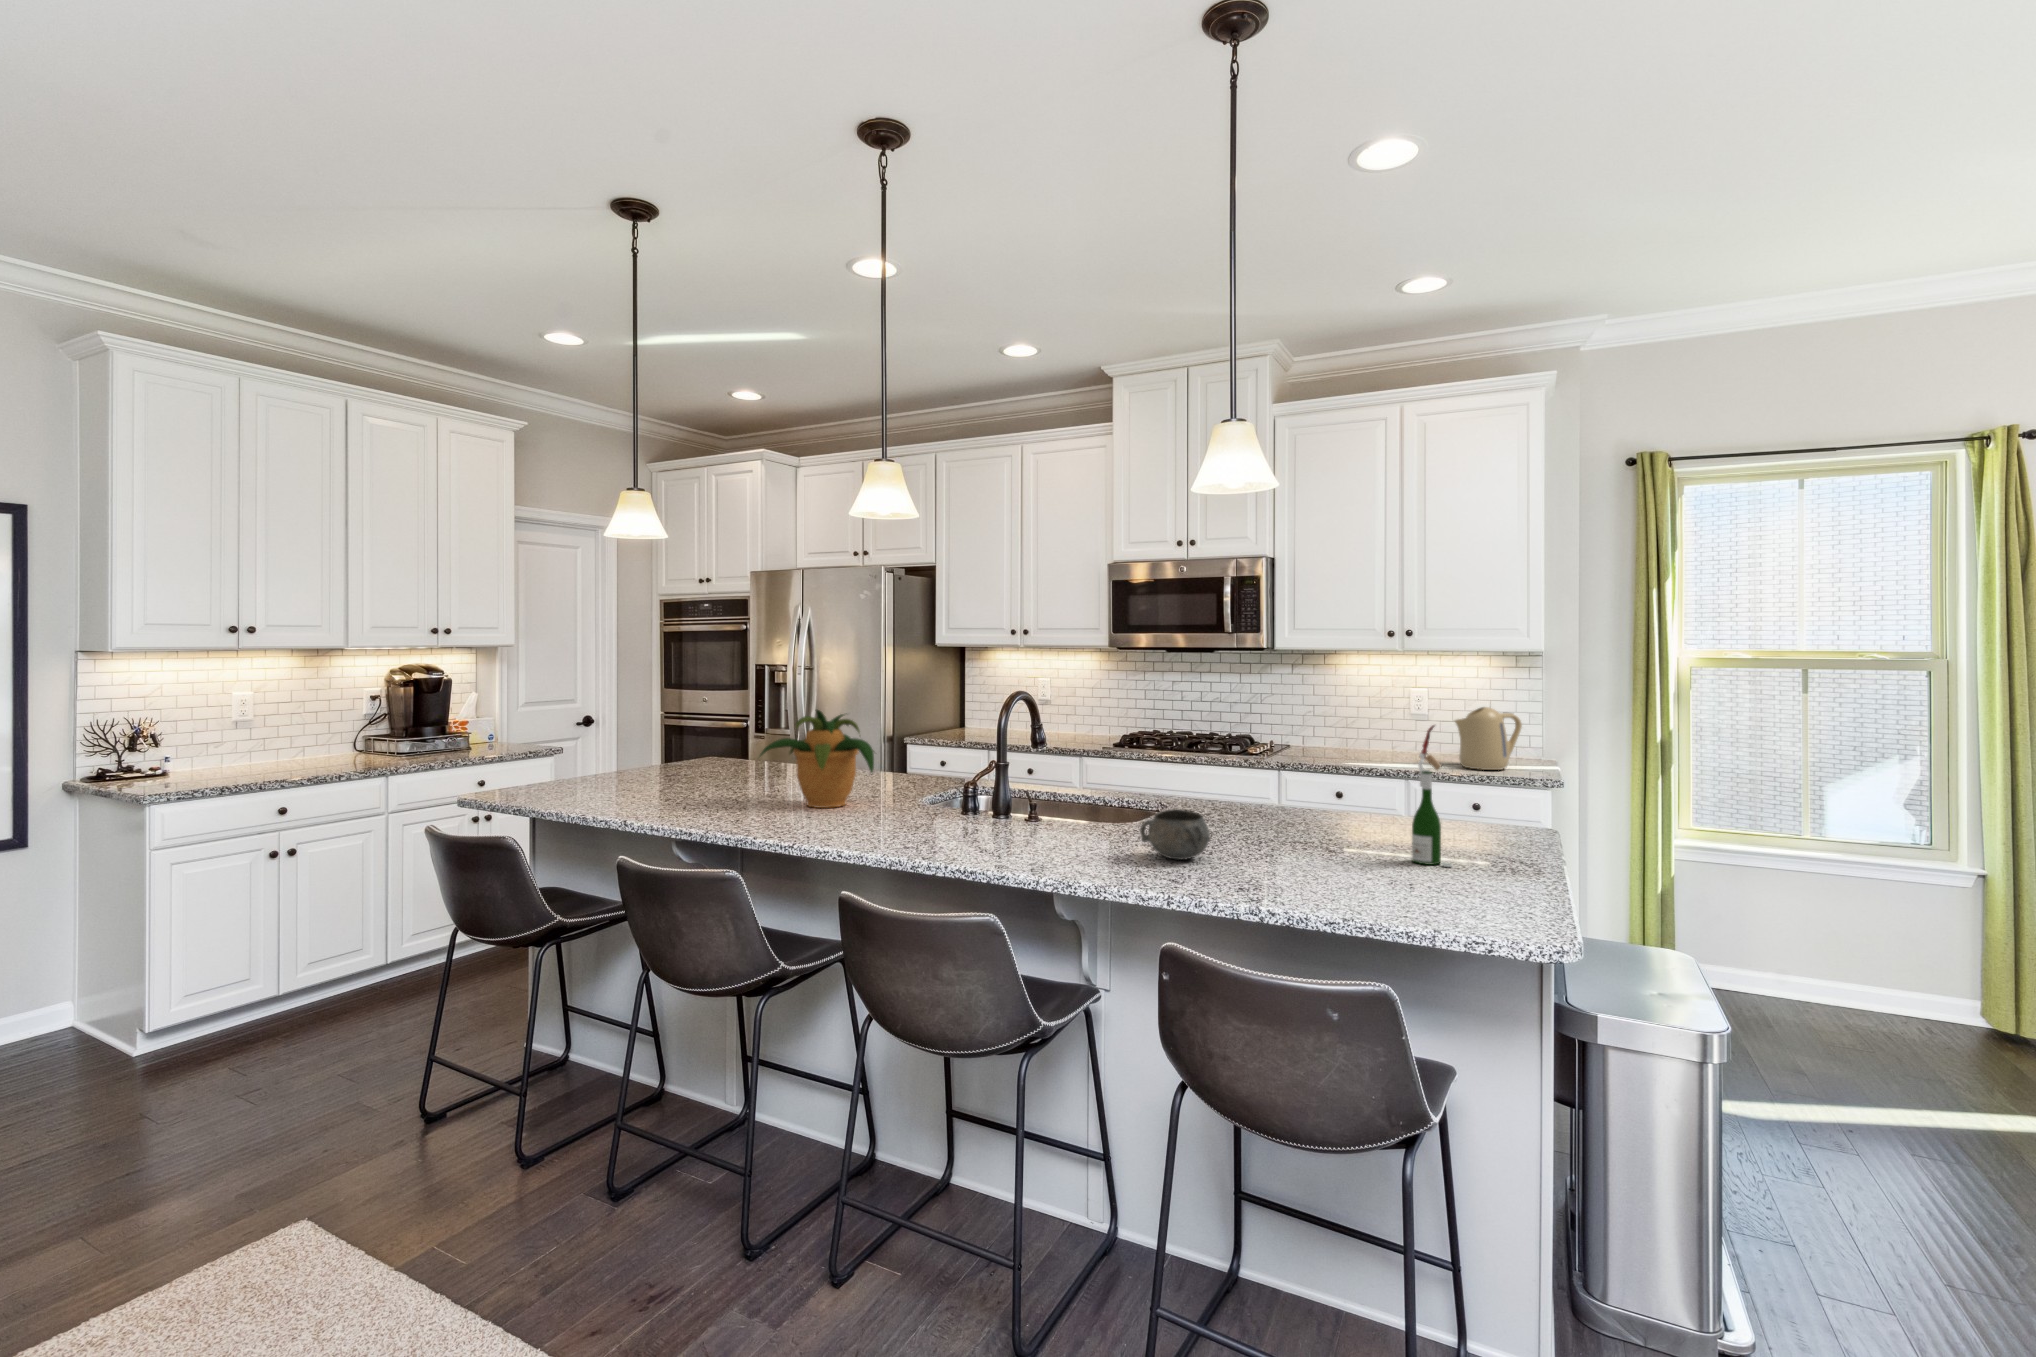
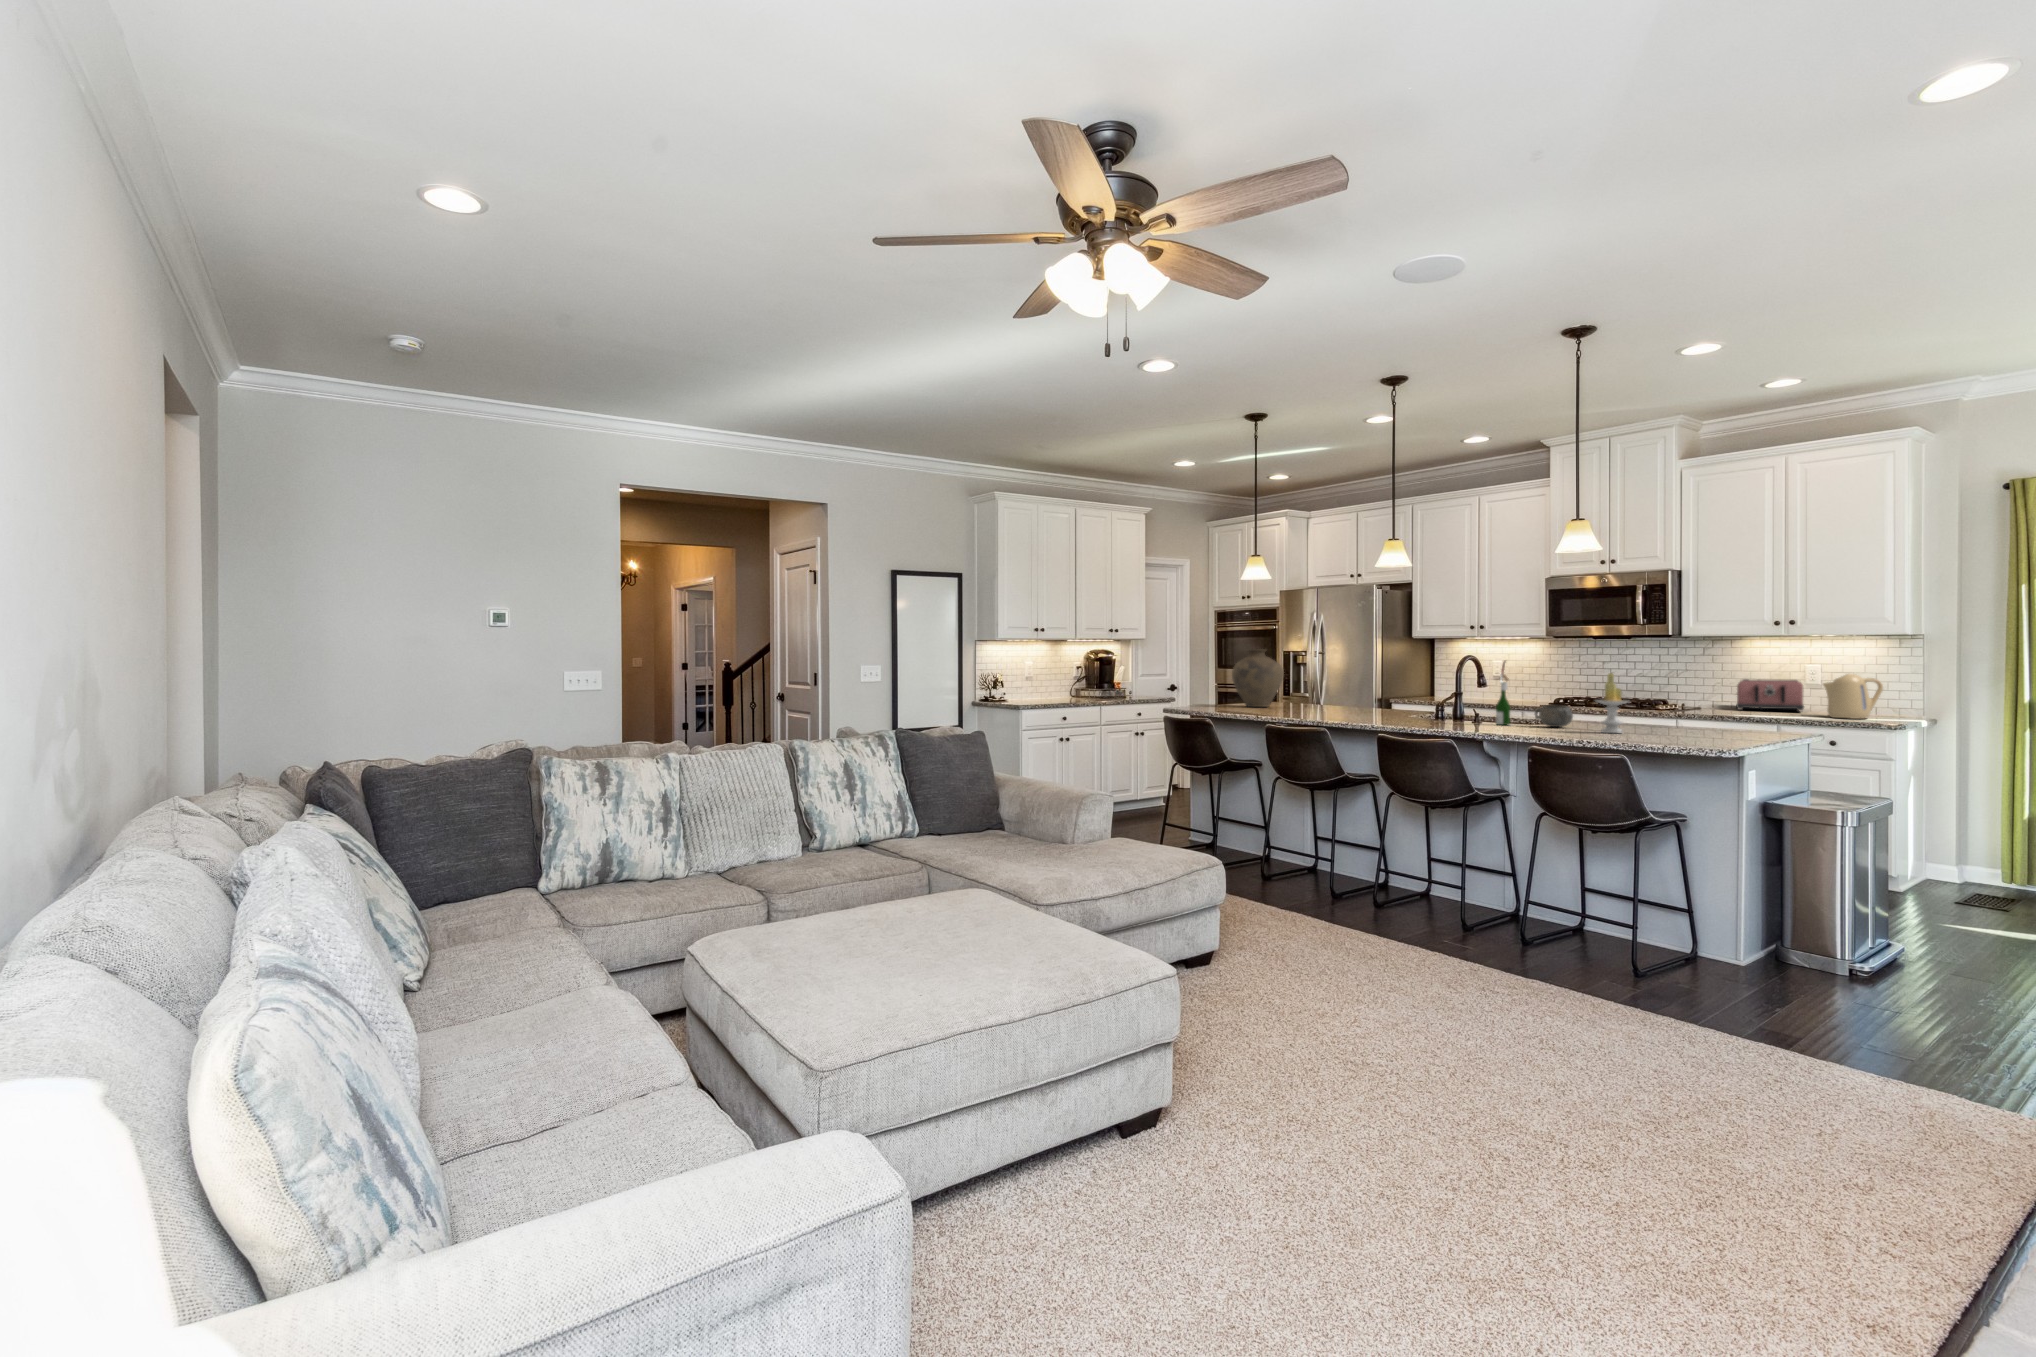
vase: none [589,678,694,794] -> present [1232,649,1284,707]
toaster: none [1339,709,1425,756] -> present [1736,679,1804,711]
potted plant: present [760,710,874,808] -> none [1326,662,1389,713]
wine bottle: present [1412,725,1452,867] -> present [1496,661,1510,725]
candle: none [1264,756,1331,890] -> present [1596,673,1628,733]

